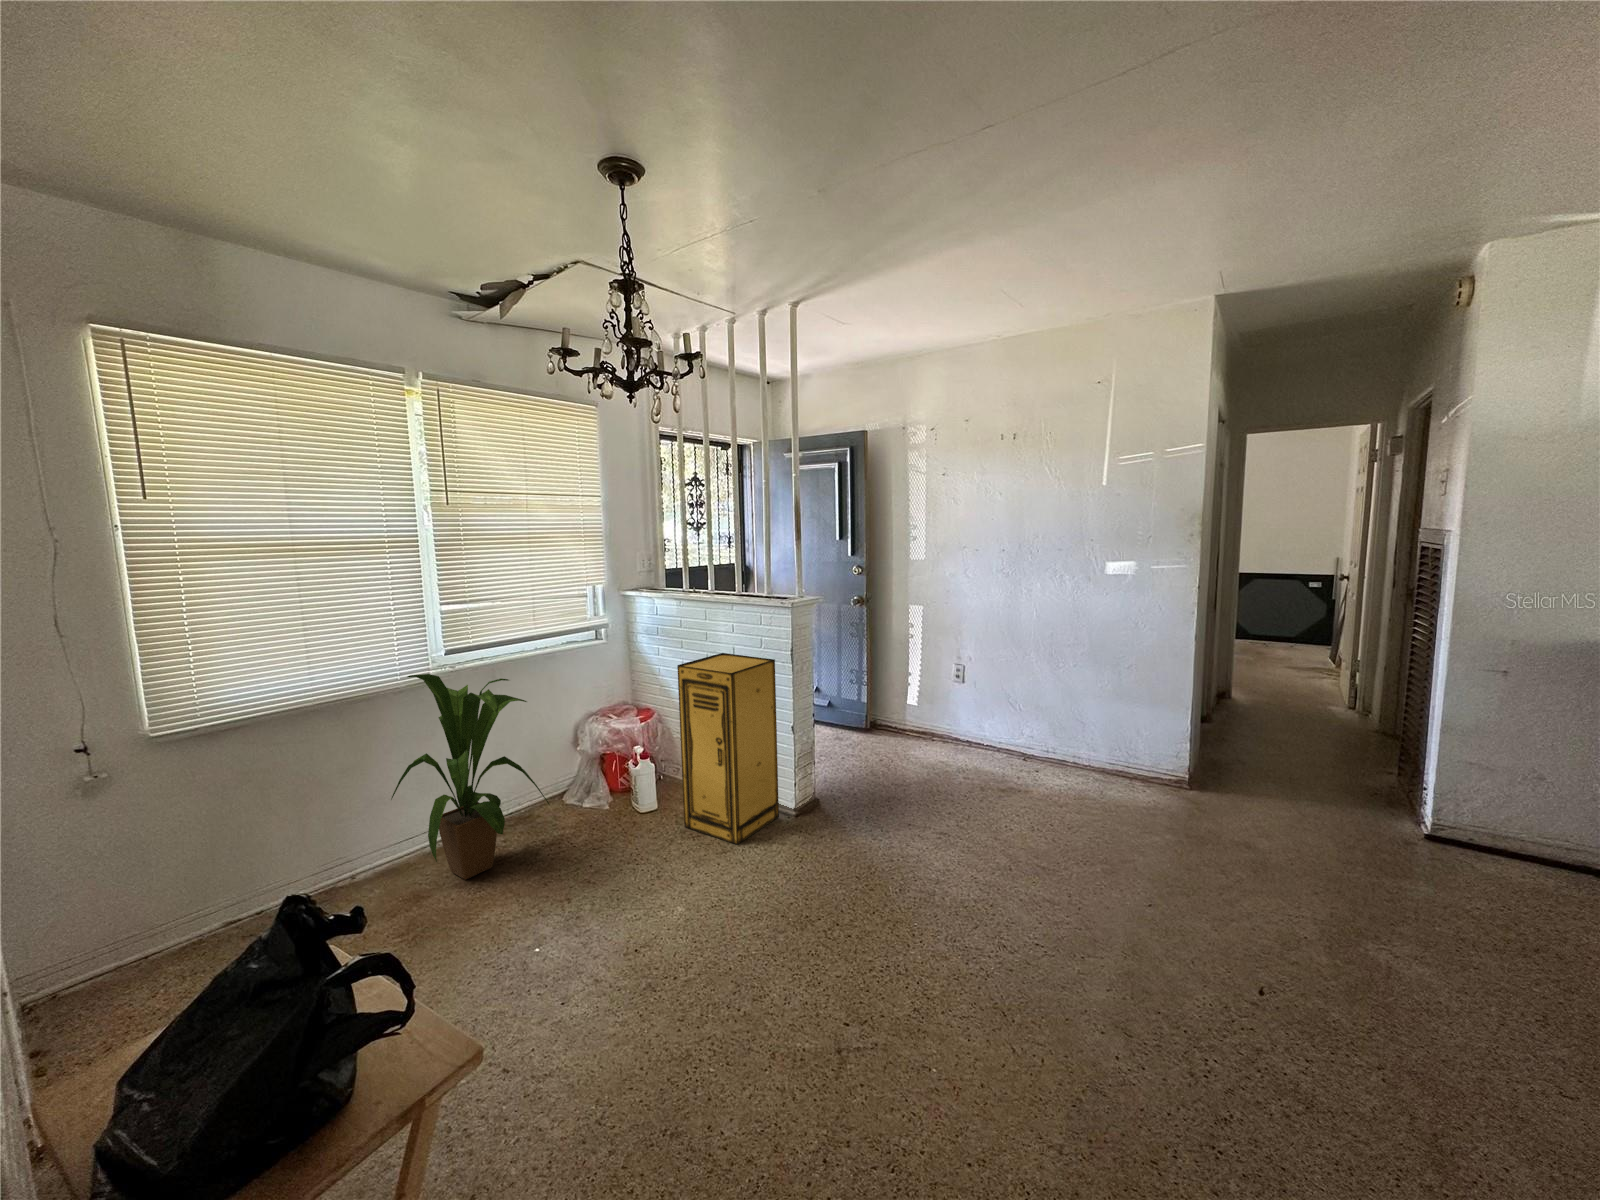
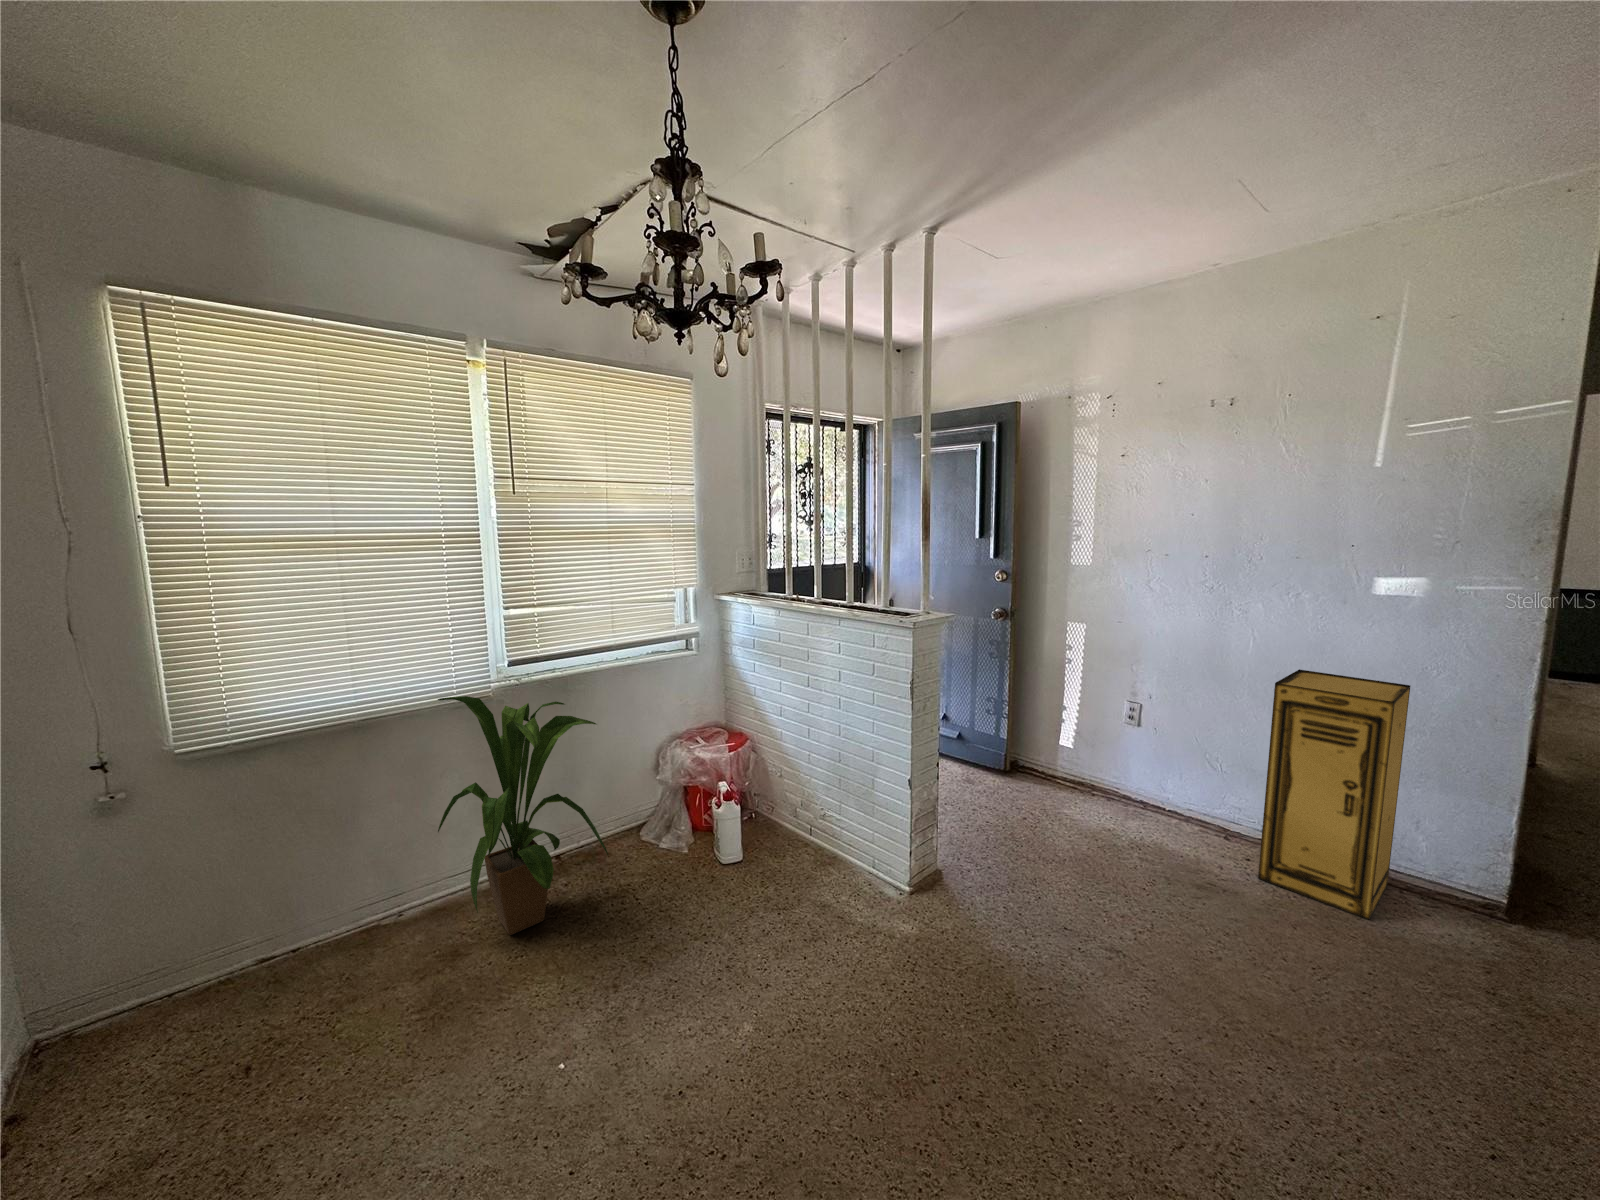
storage cabinet: present [677,653,779,845] -> present [1258,669,1410,920]

